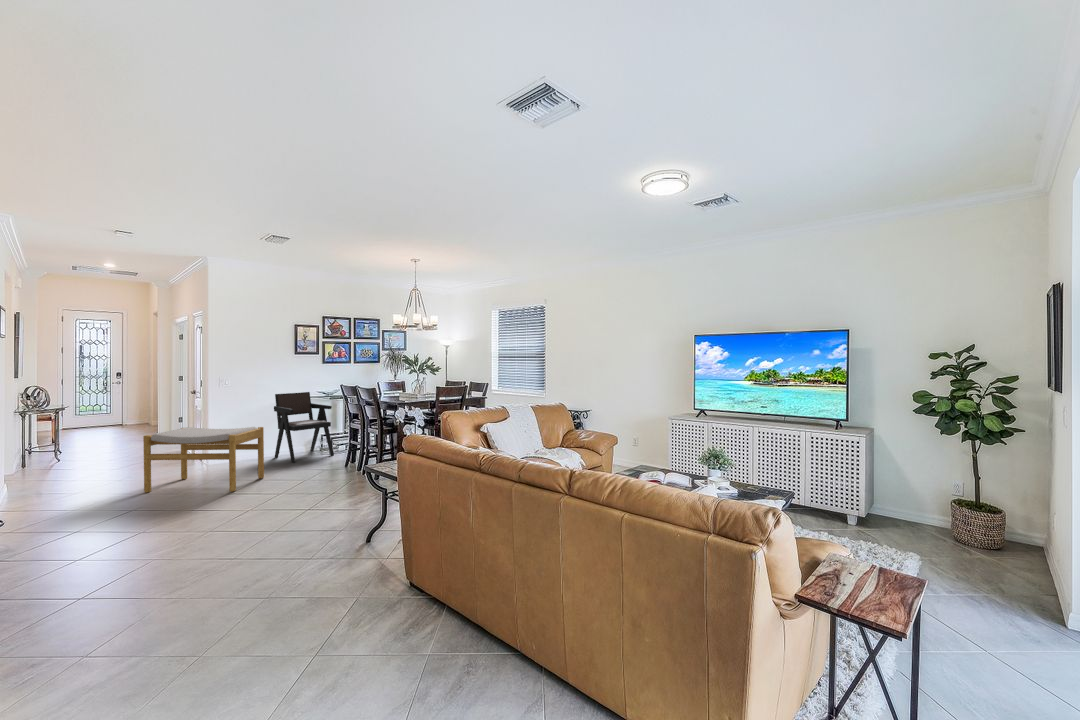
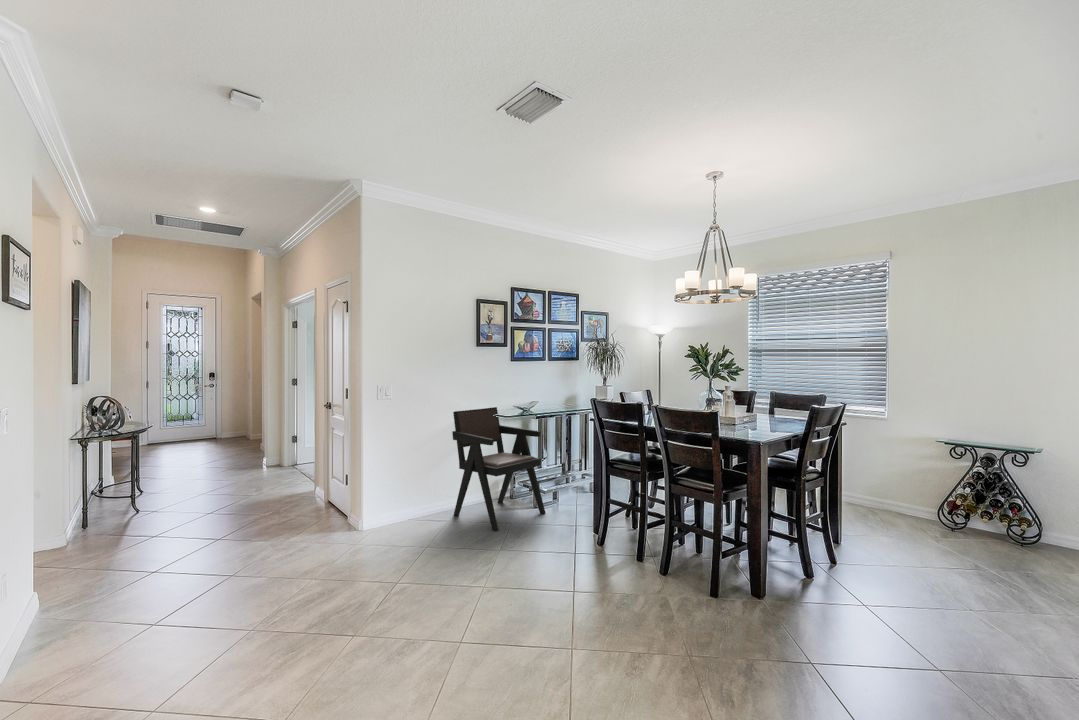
footstool: present [143,427,264,493] -> none [281,478,480,626]

